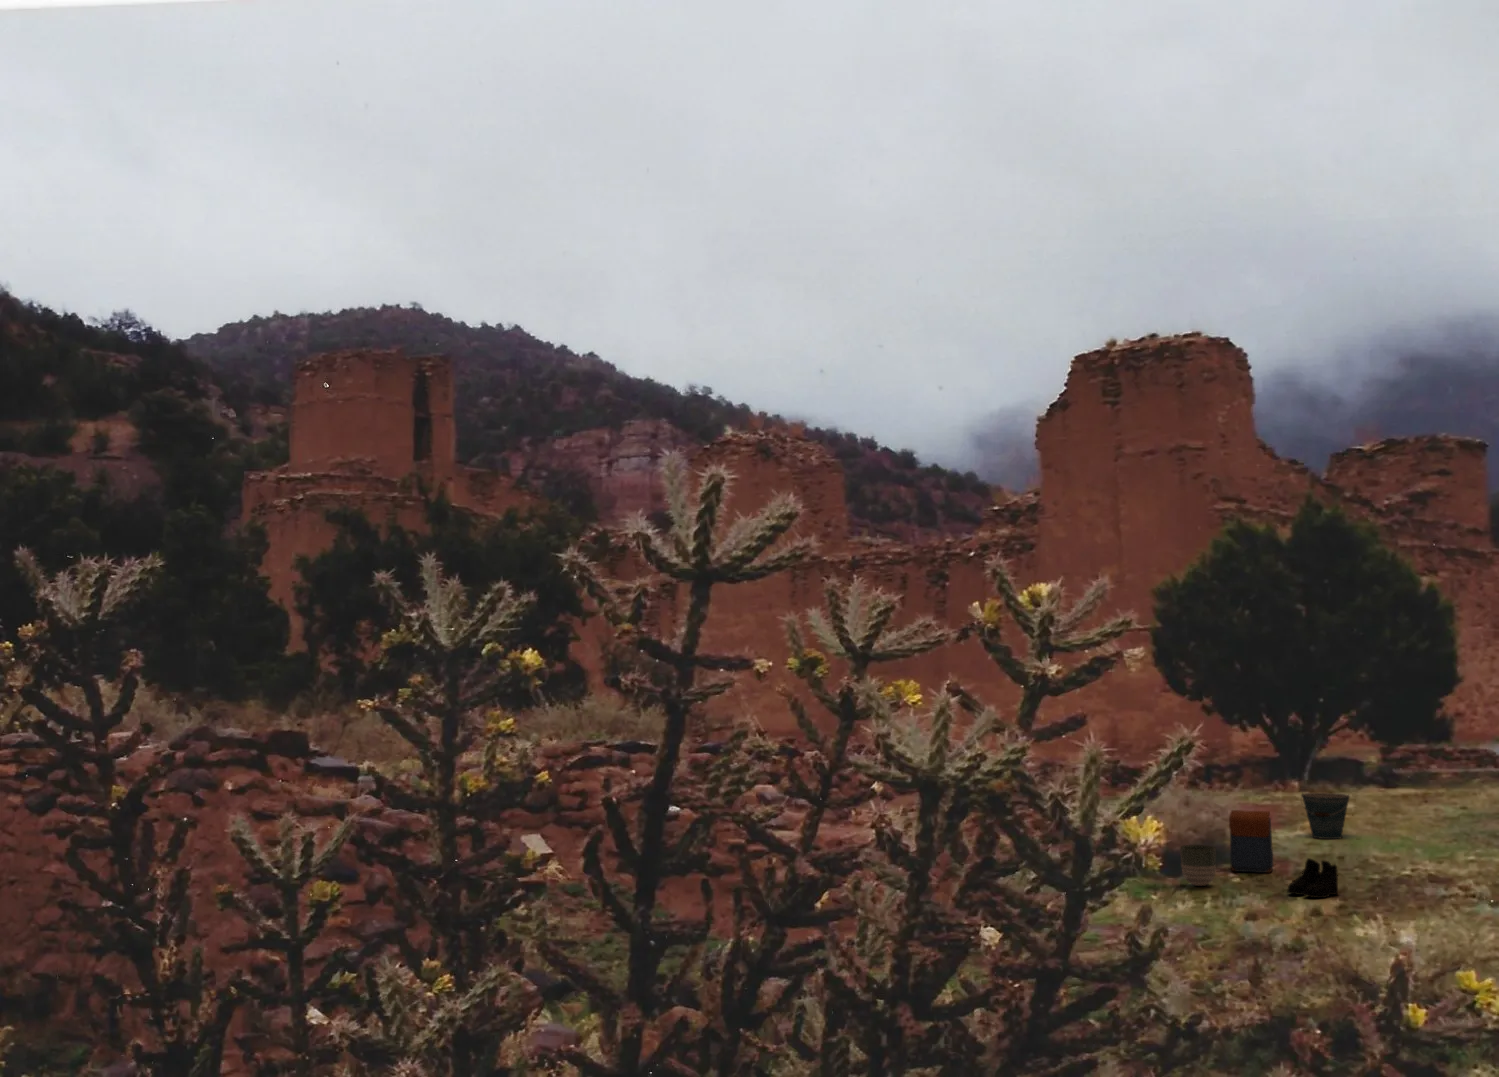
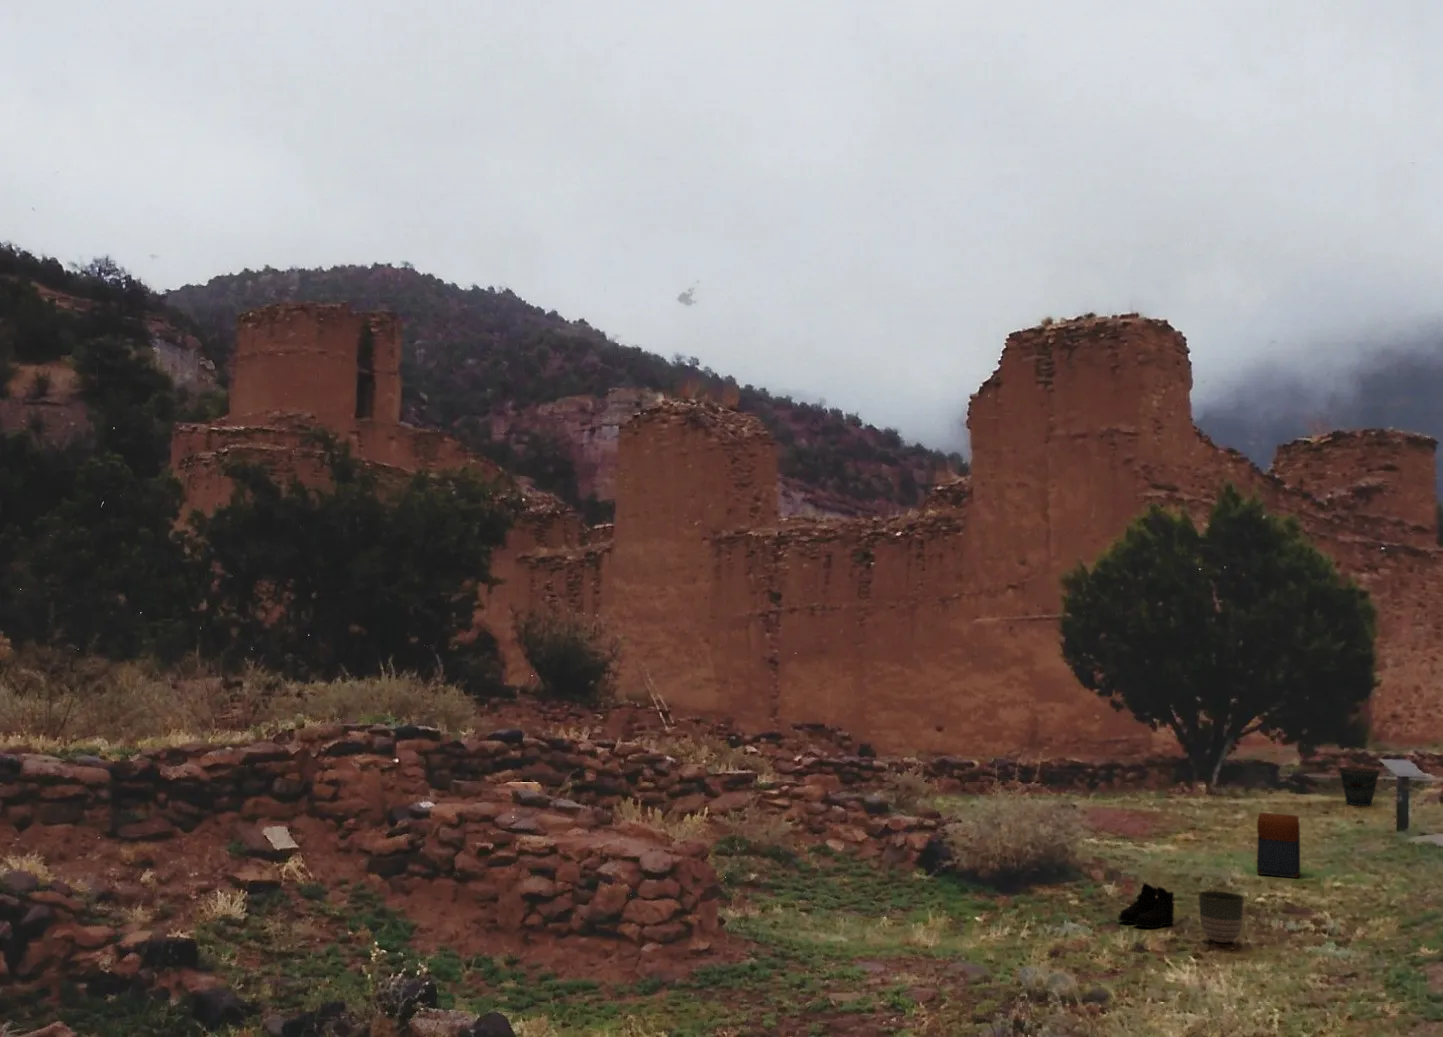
bucket: present [1301,793,1349,839] -> present [1339,767,1380,806]
backpack: present [1229,810,1274,873] -> present [1257,813,1300,878]
planter: present [1180,845,1216,886] -> present [1199,891,1244,943]

